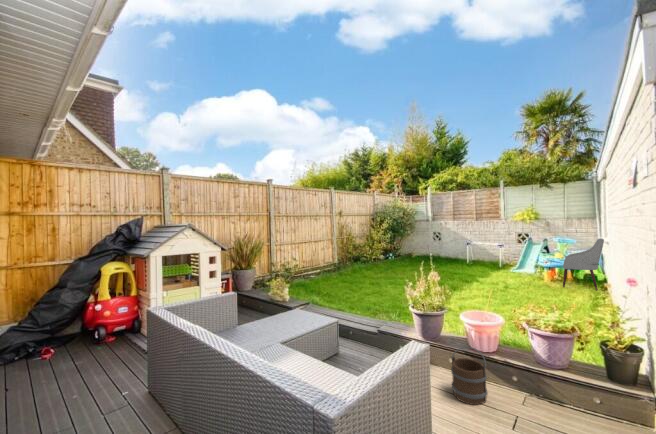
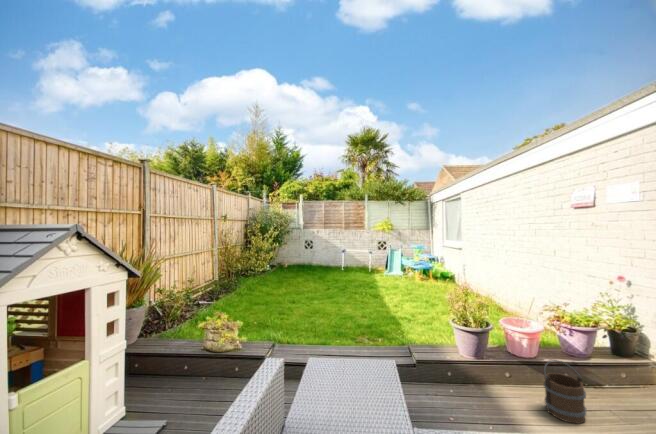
chair: present [563,239,604,290] -> none [432,245,462,286]

